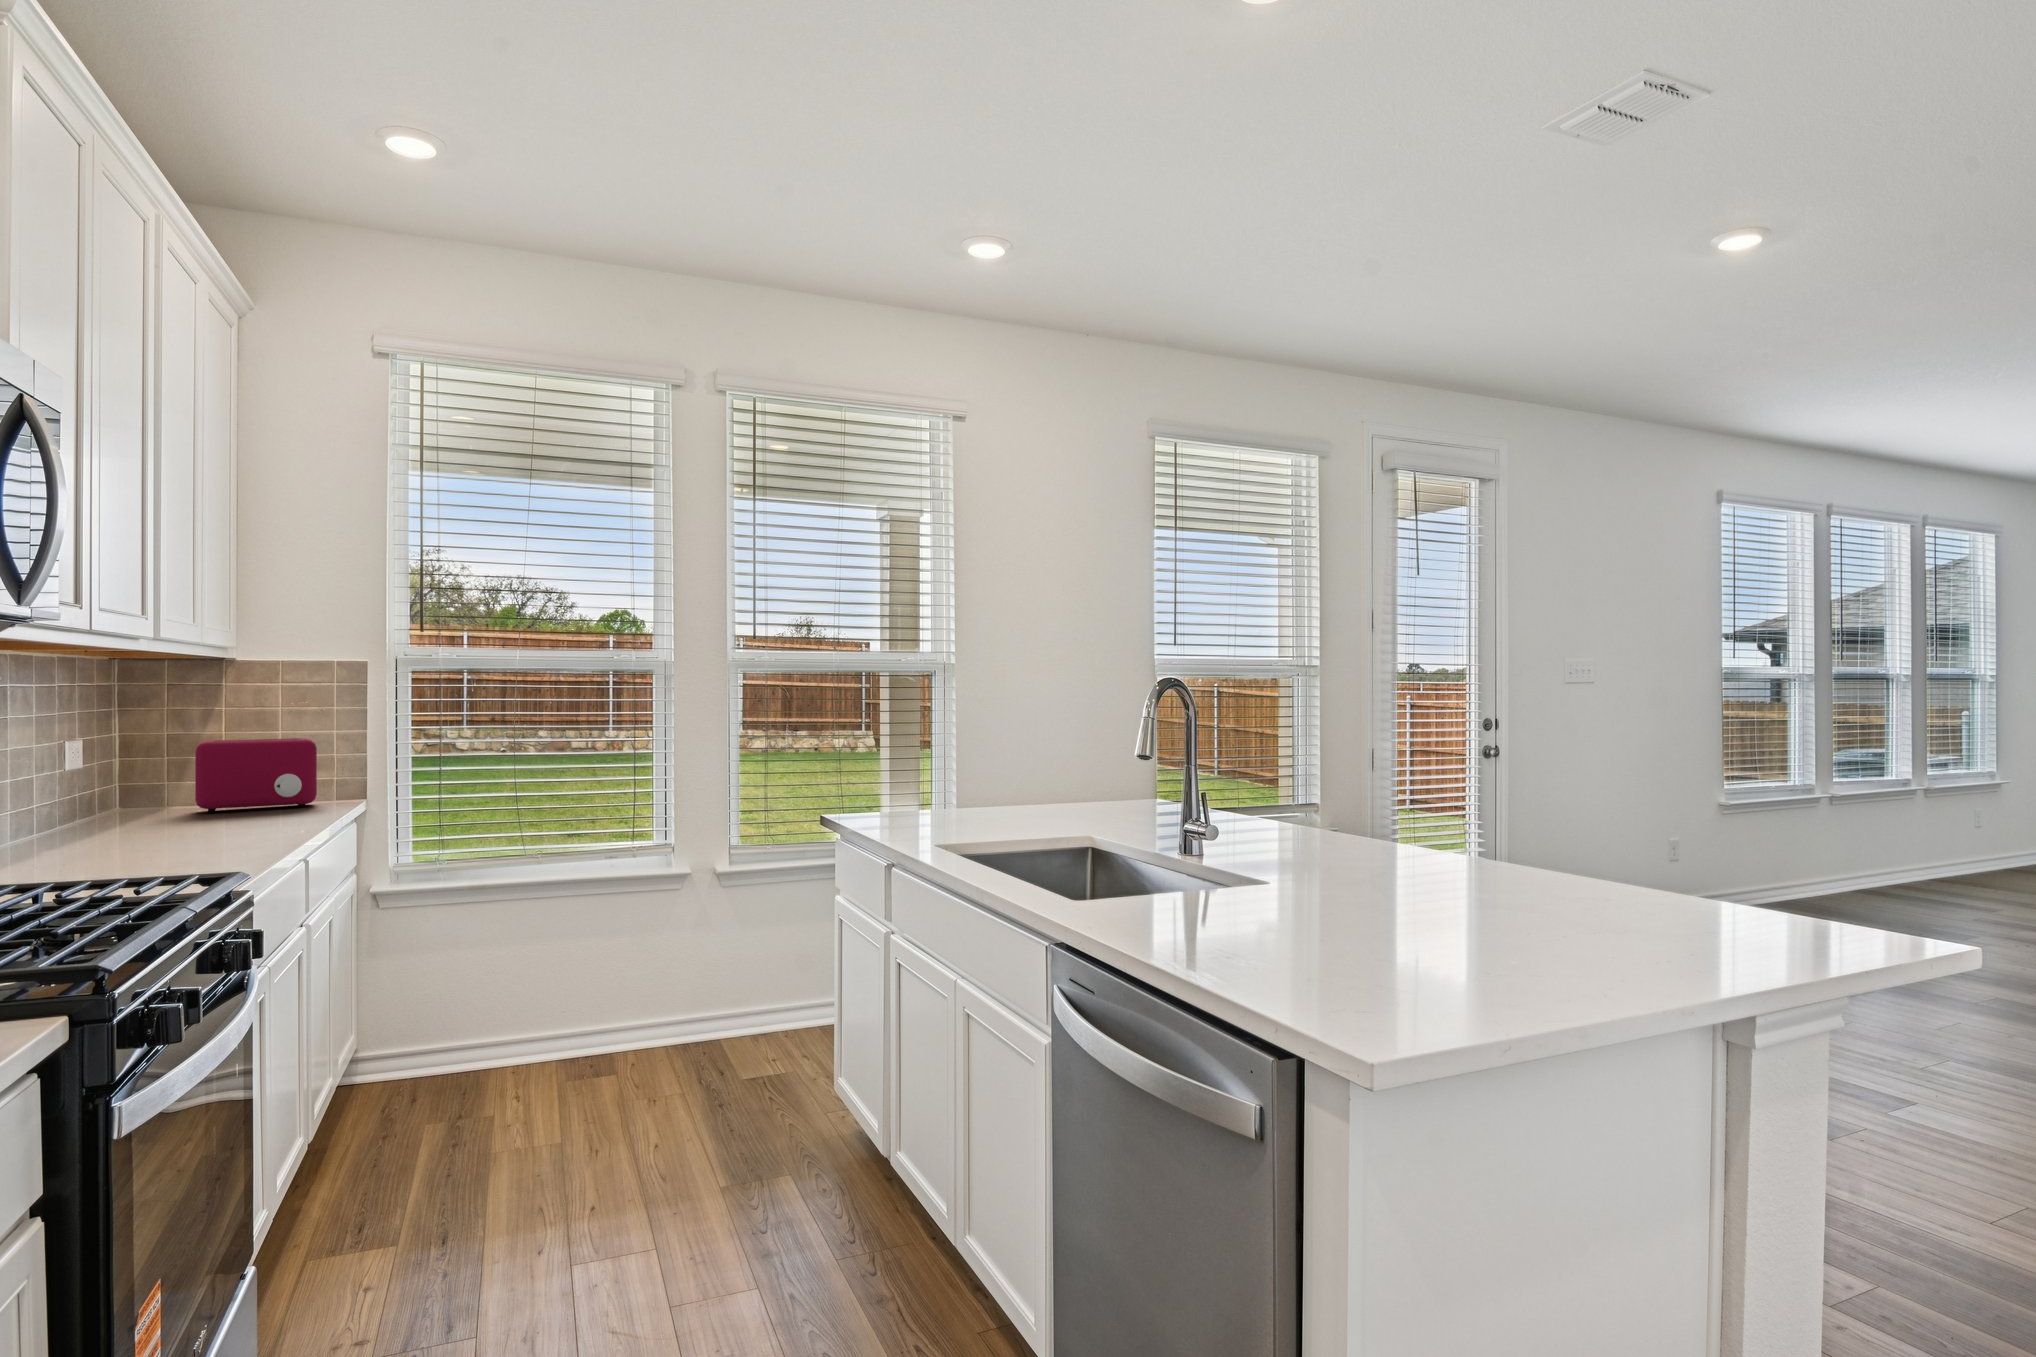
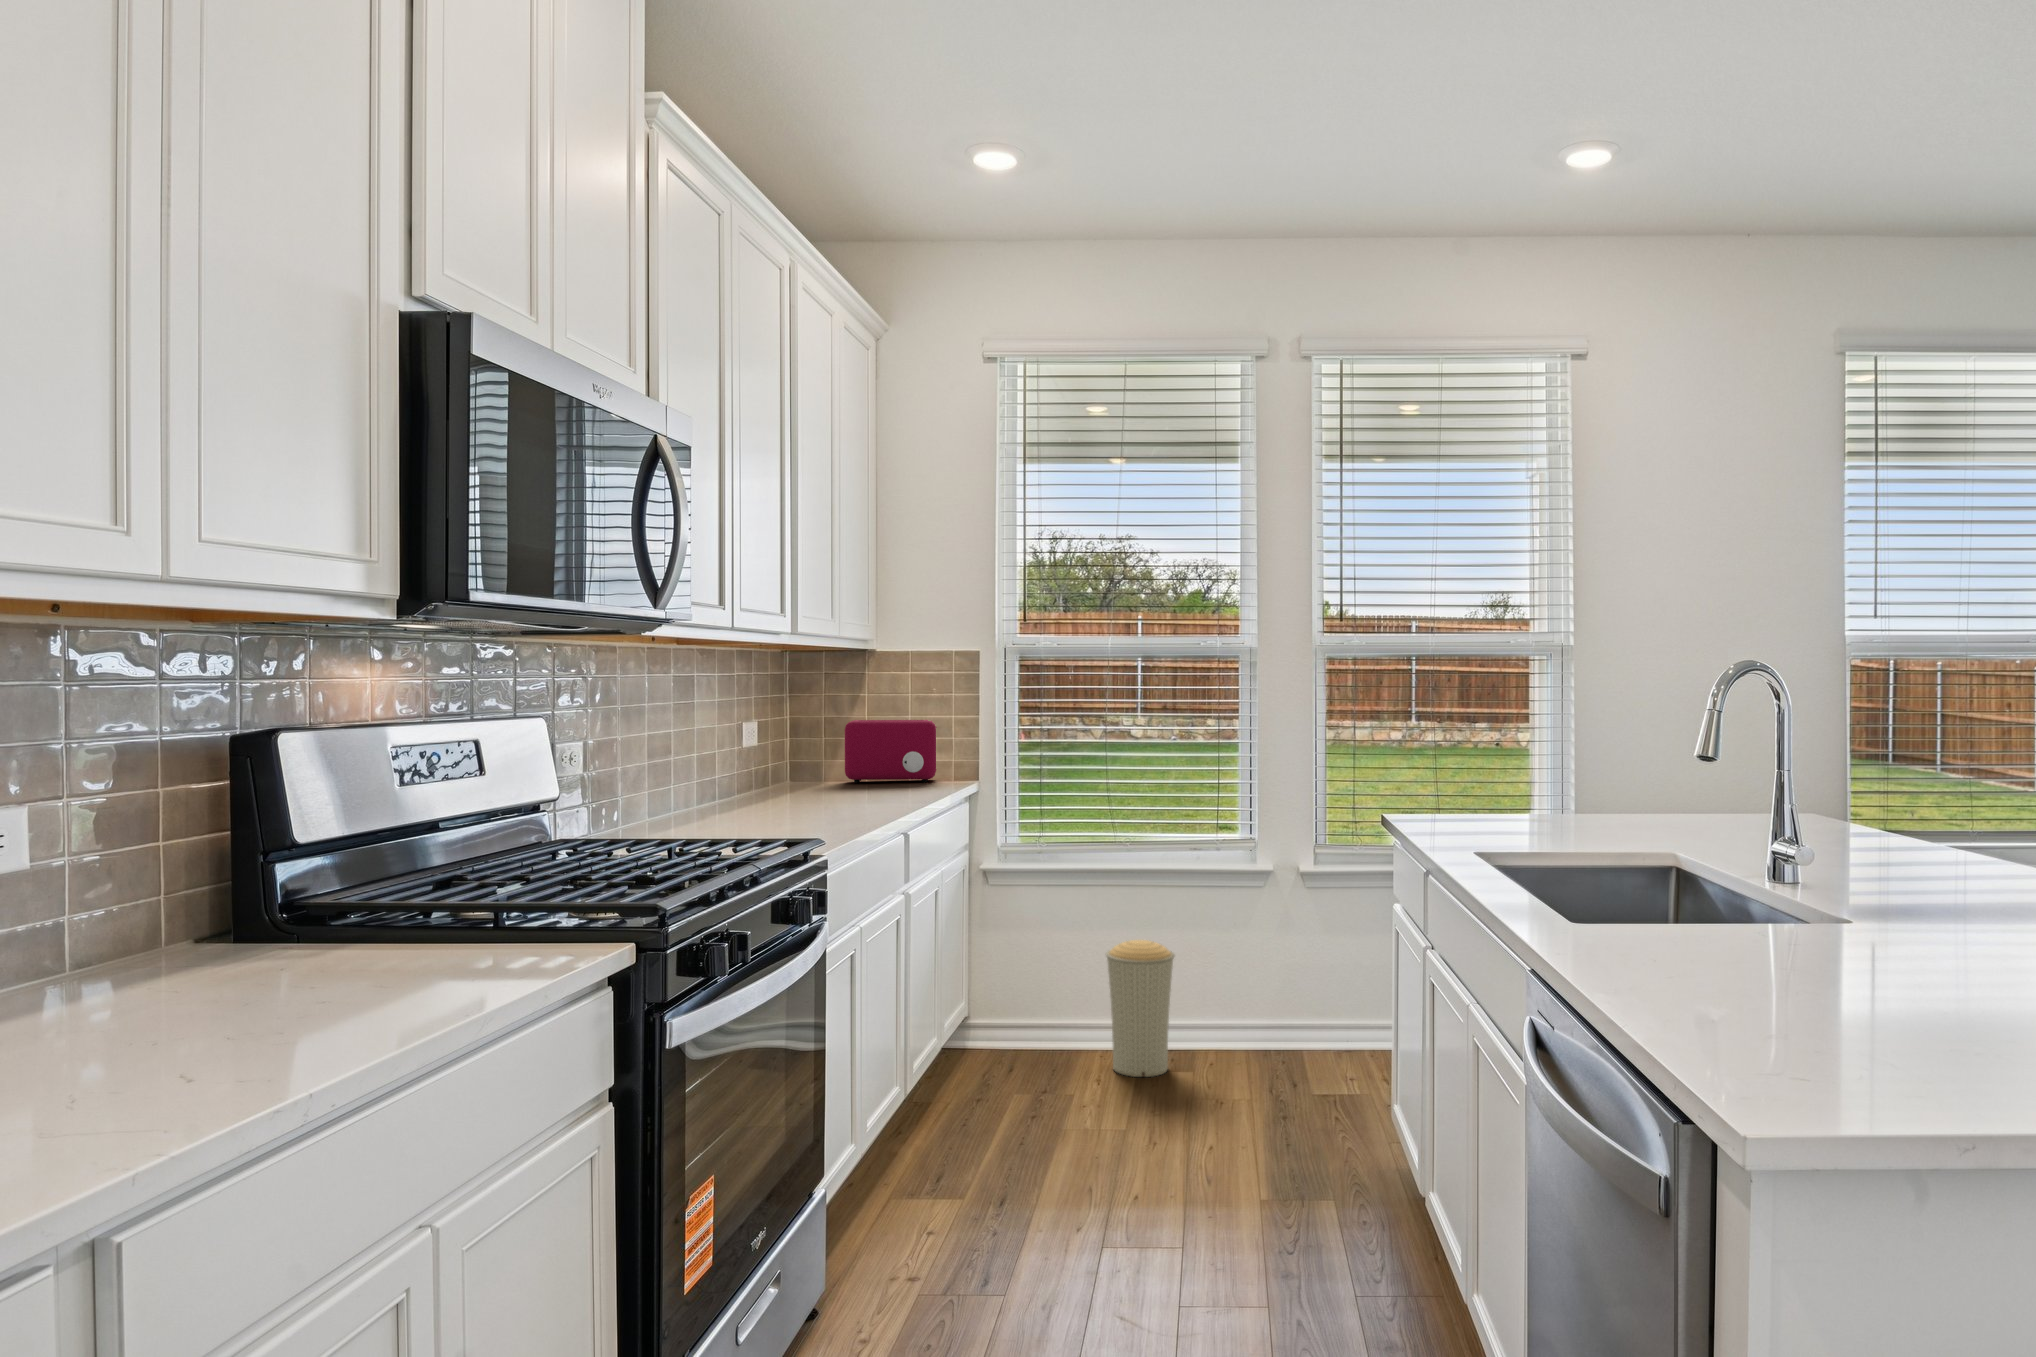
trash can: none [523,954,597,1093] -> present [1106,940,1175,1077]

